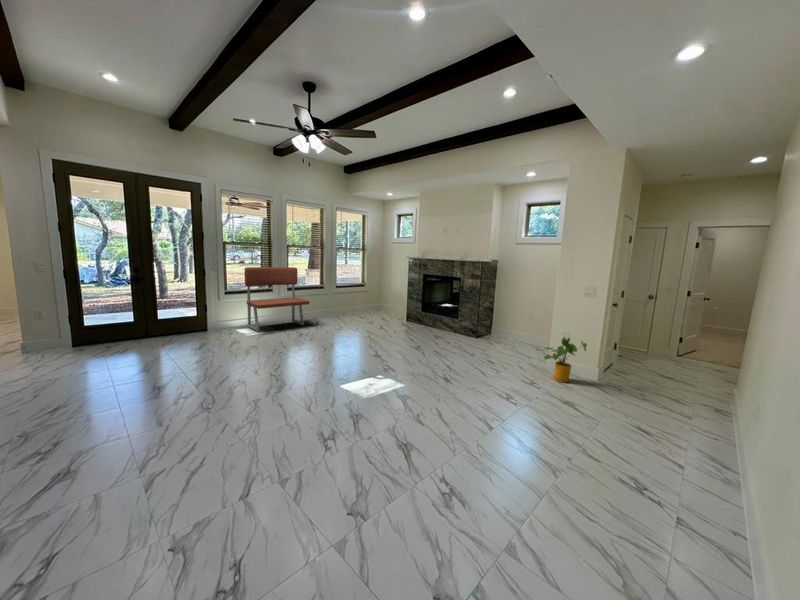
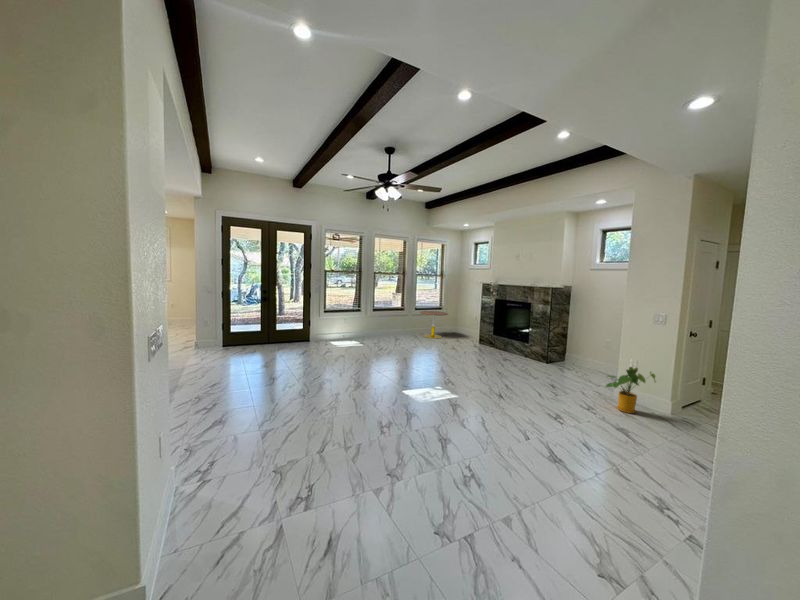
bench: present [244,267,310,332] -> none [339,291,390,345]
side table: none [342,288,373,318] -> present [420,311,448,338]

